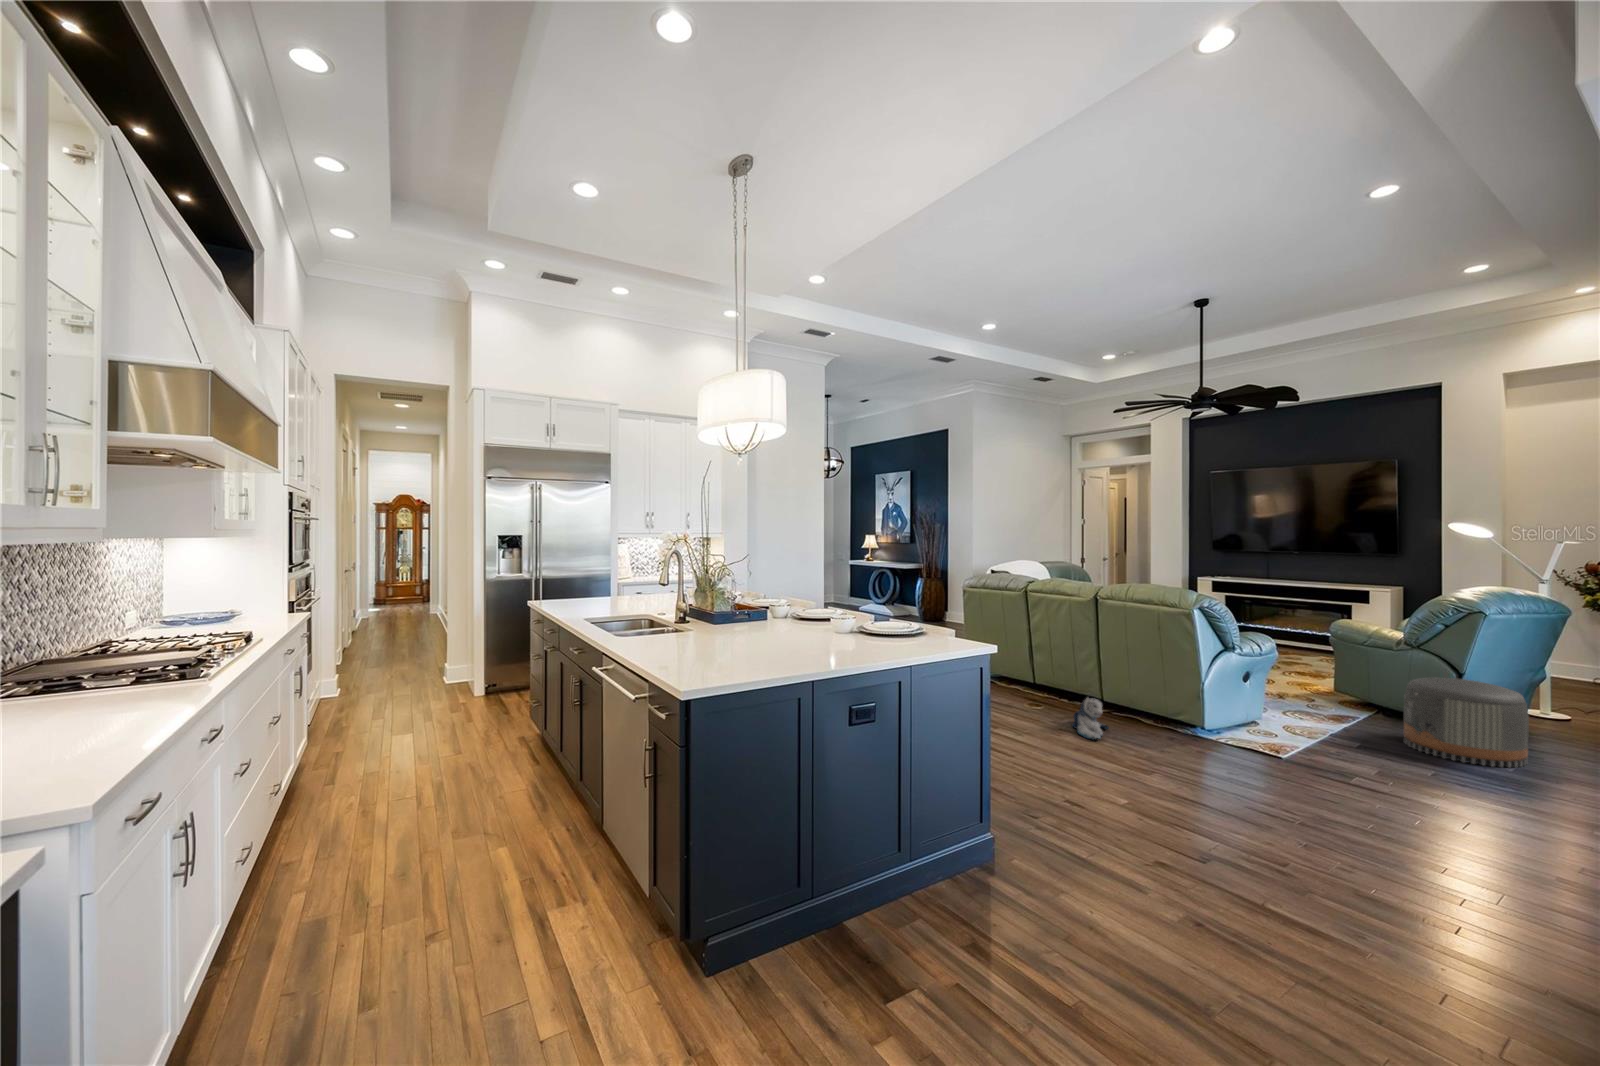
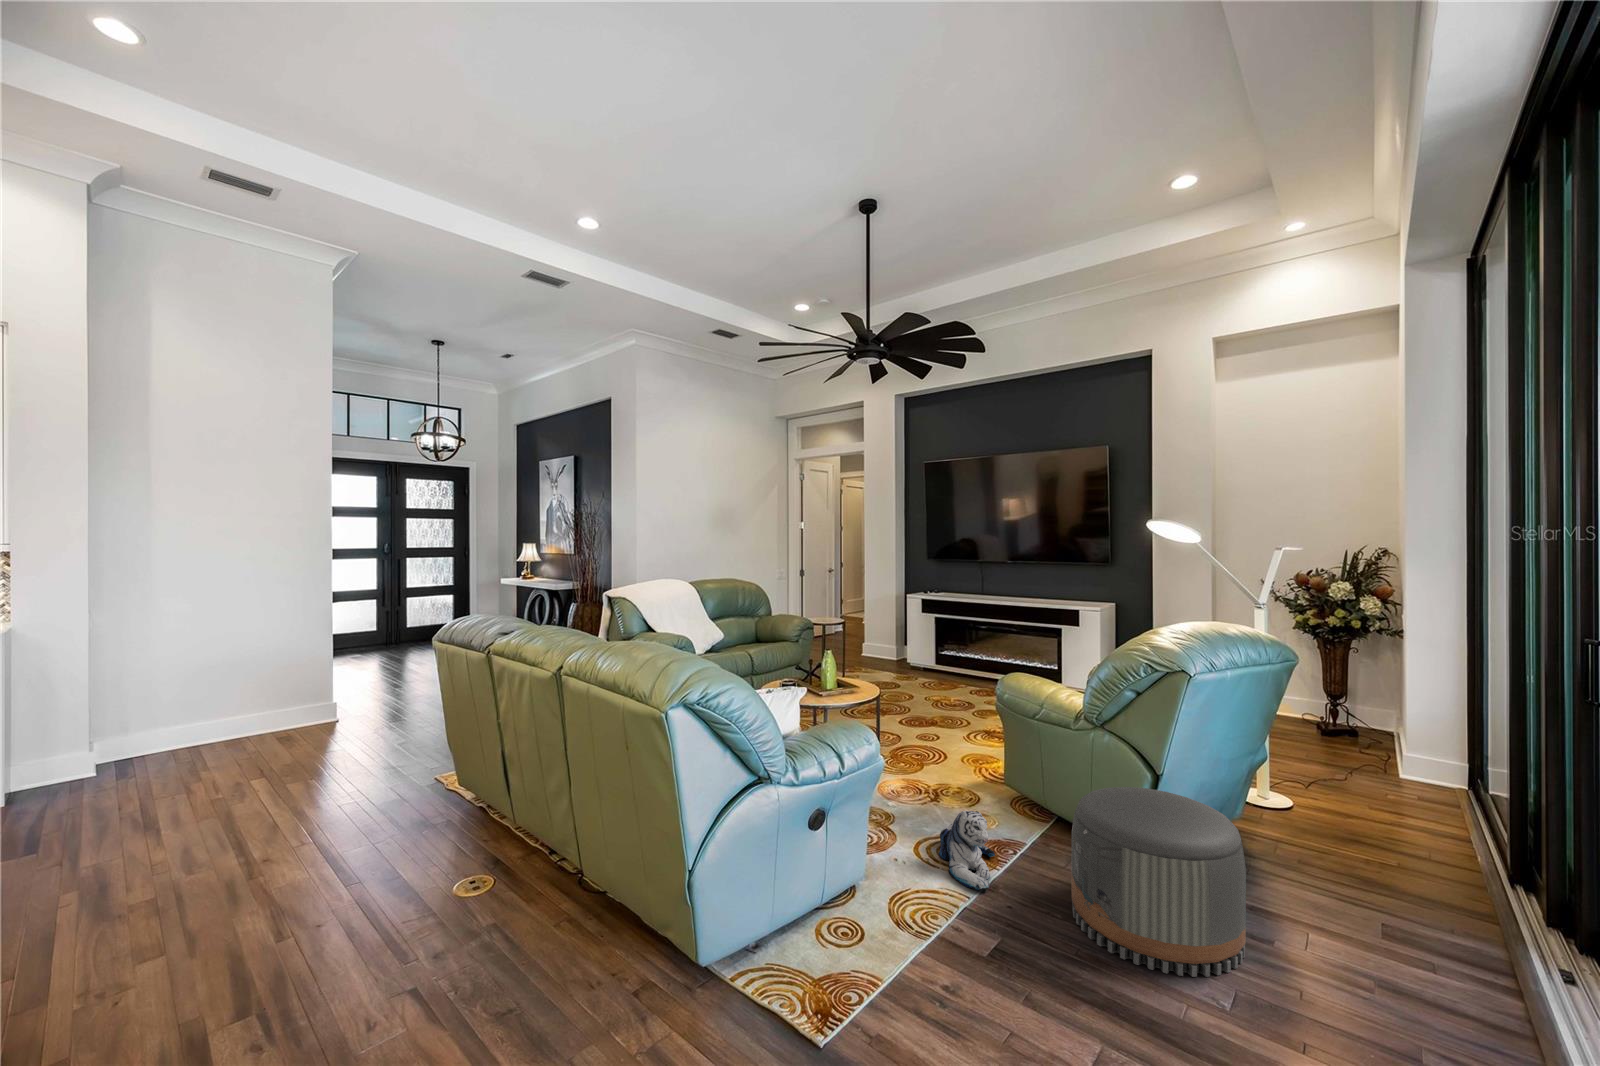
plush toy: present [1072,698,1109,740] -> present [938,811,995,890]

